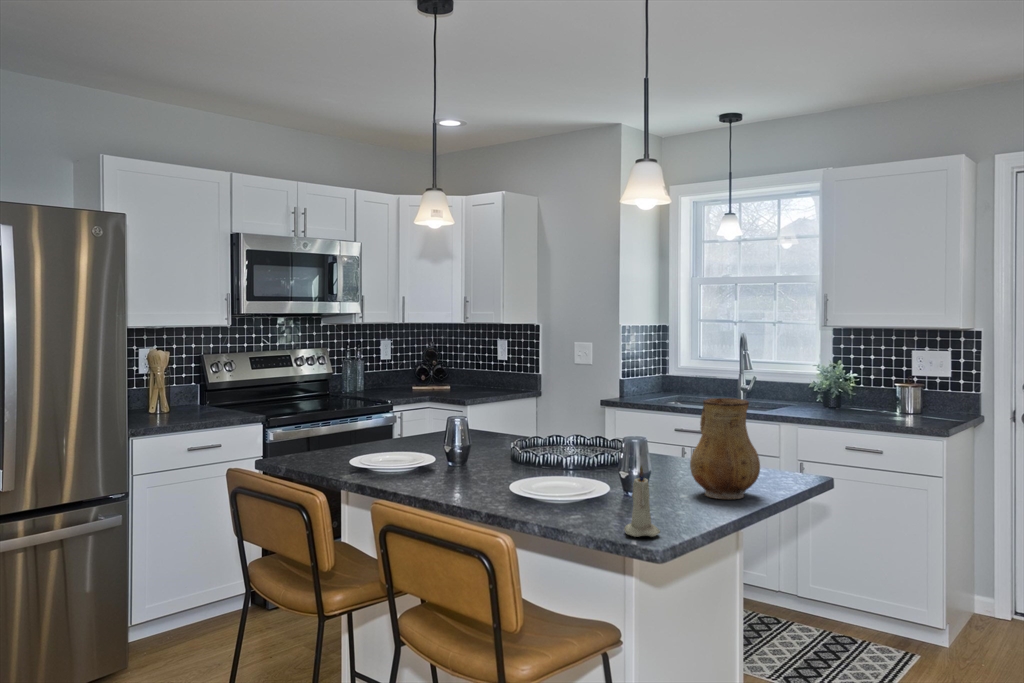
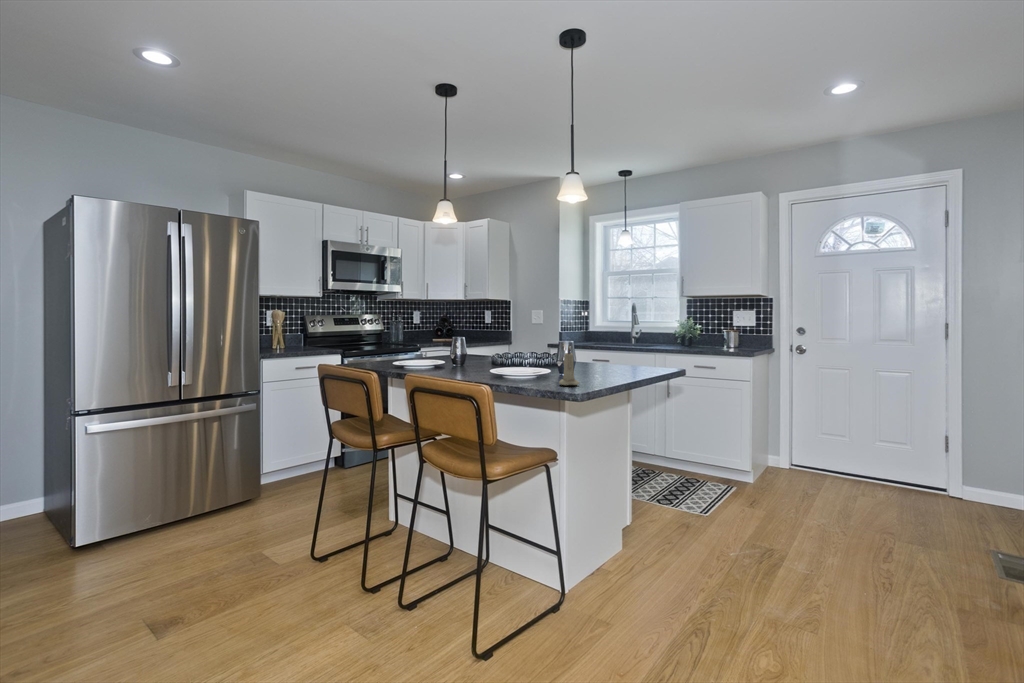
ceramic pitcher: present [690,398,760,499] -> none [598,317,639,374]

